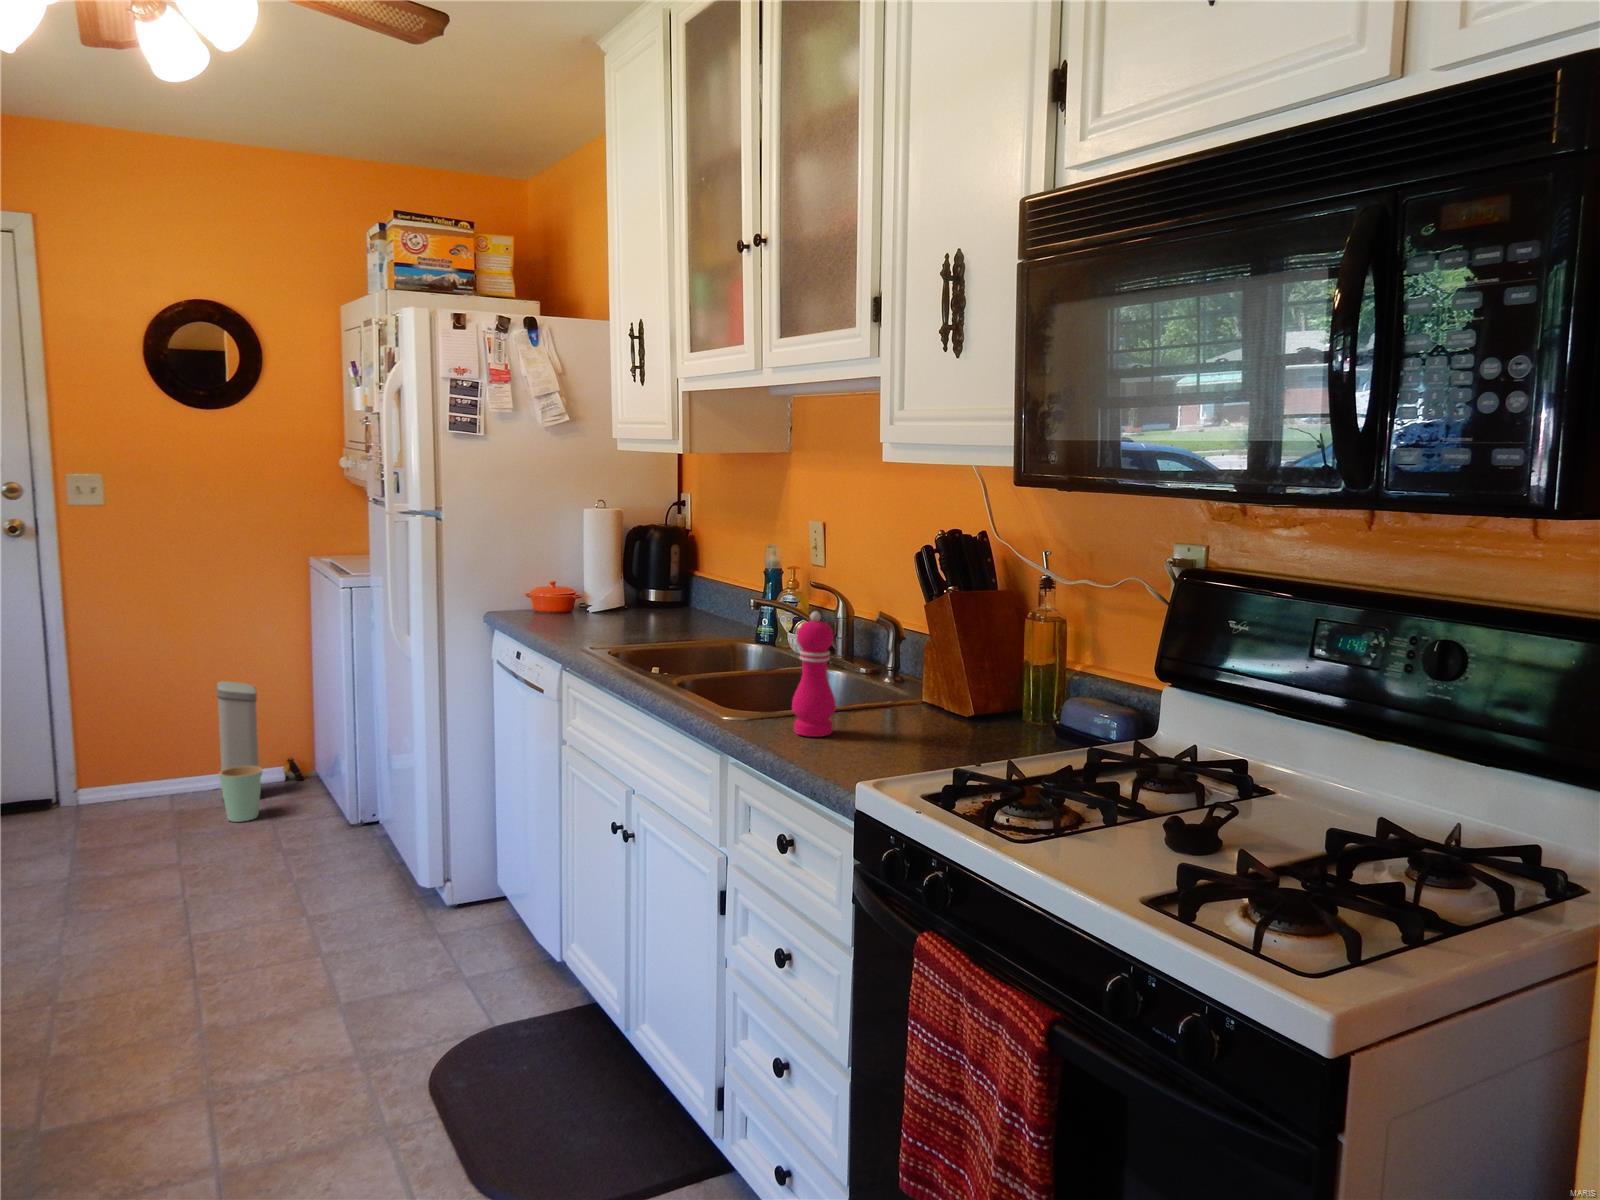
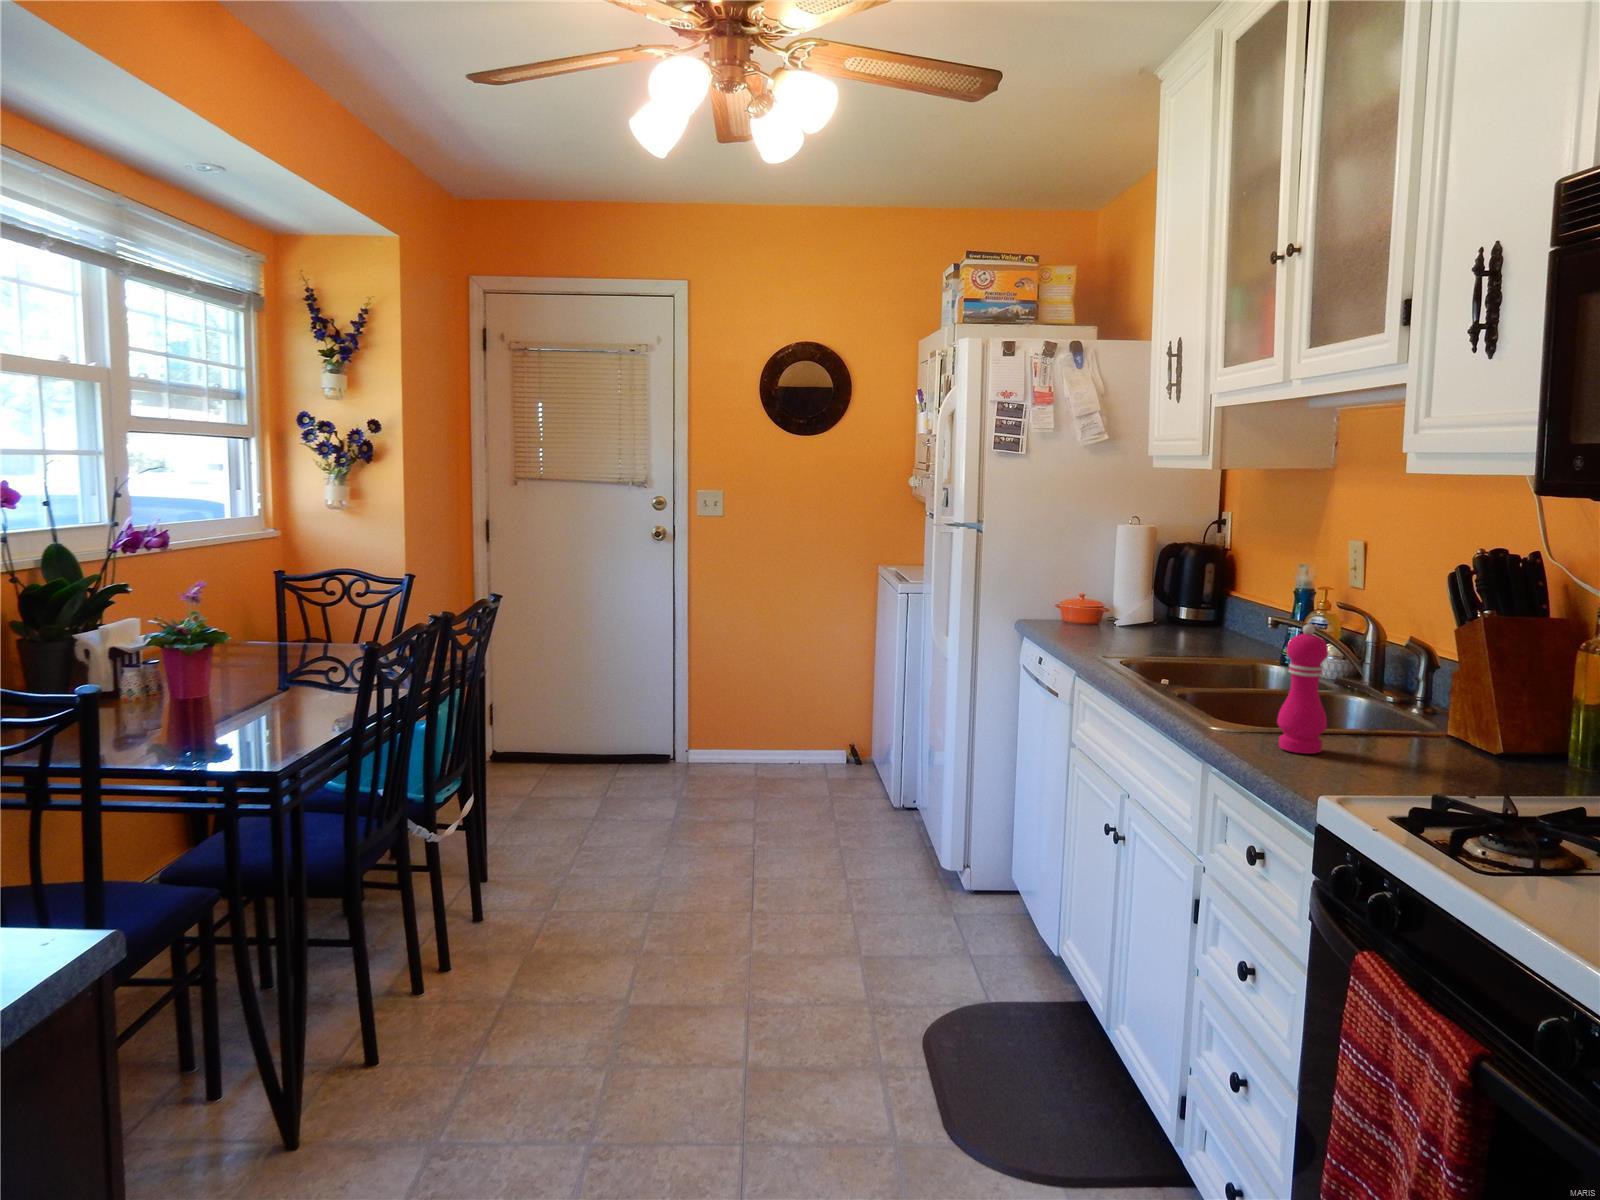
trash can: present [216,681,262,822] -> none [794,668,829,790]

